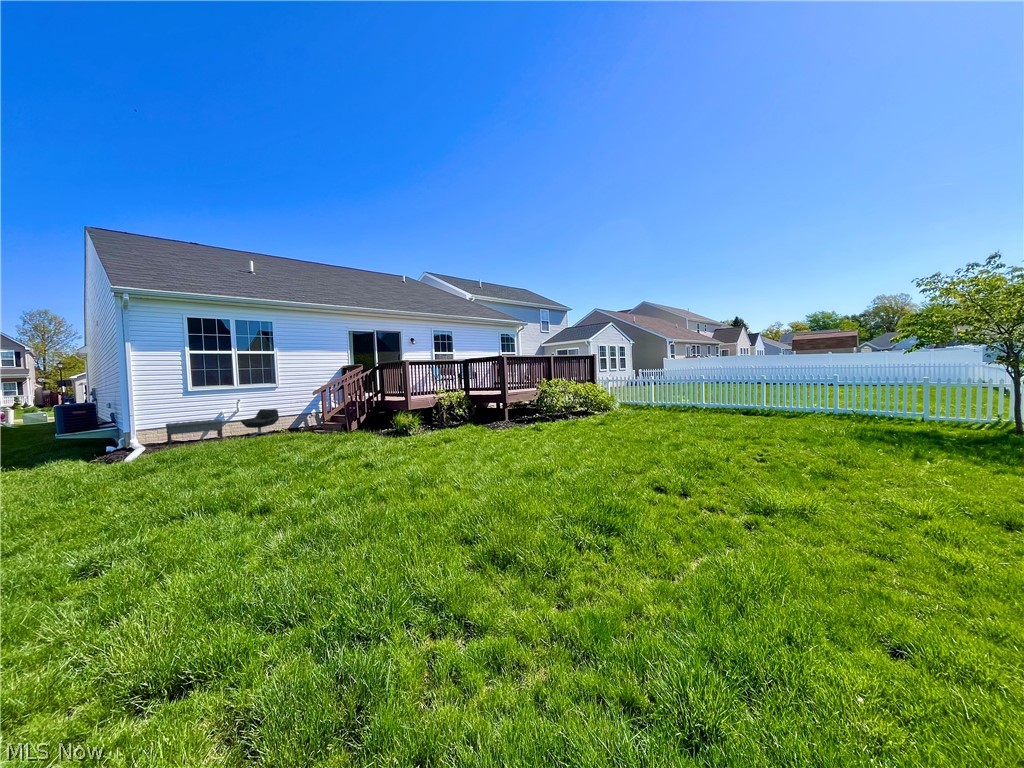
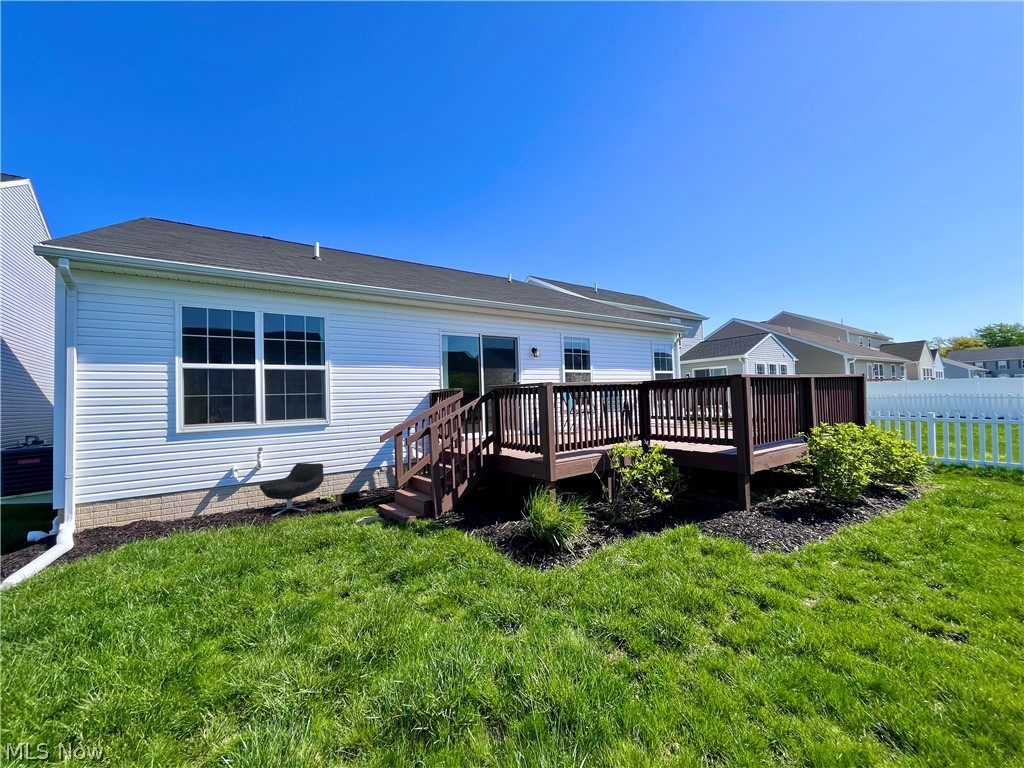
bench: present [166,419,222,444] -> none [123,481,228,533]

